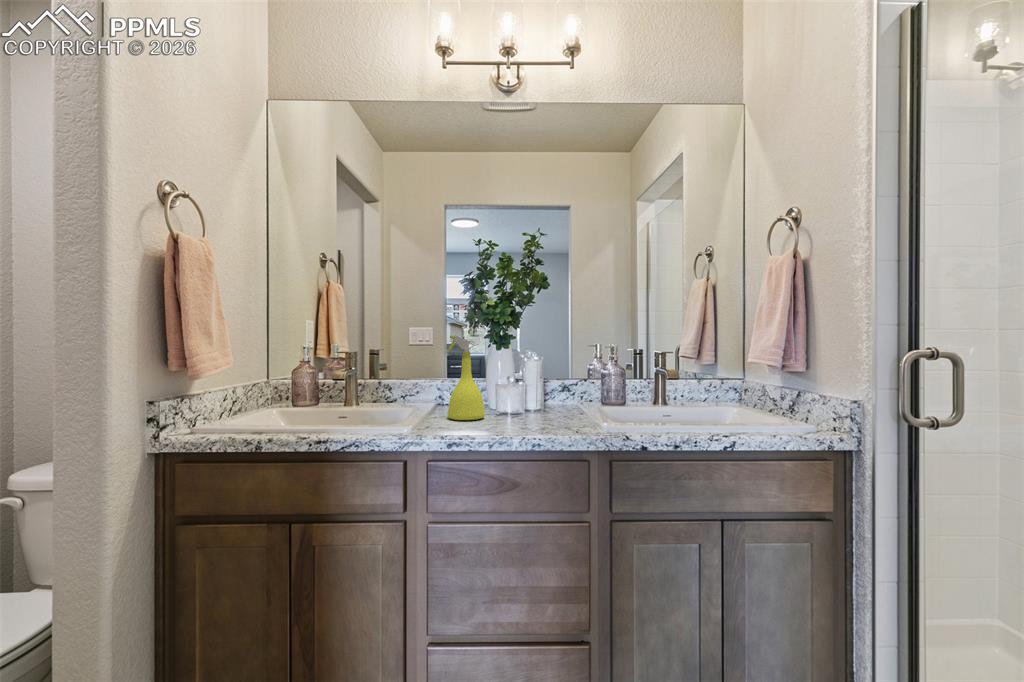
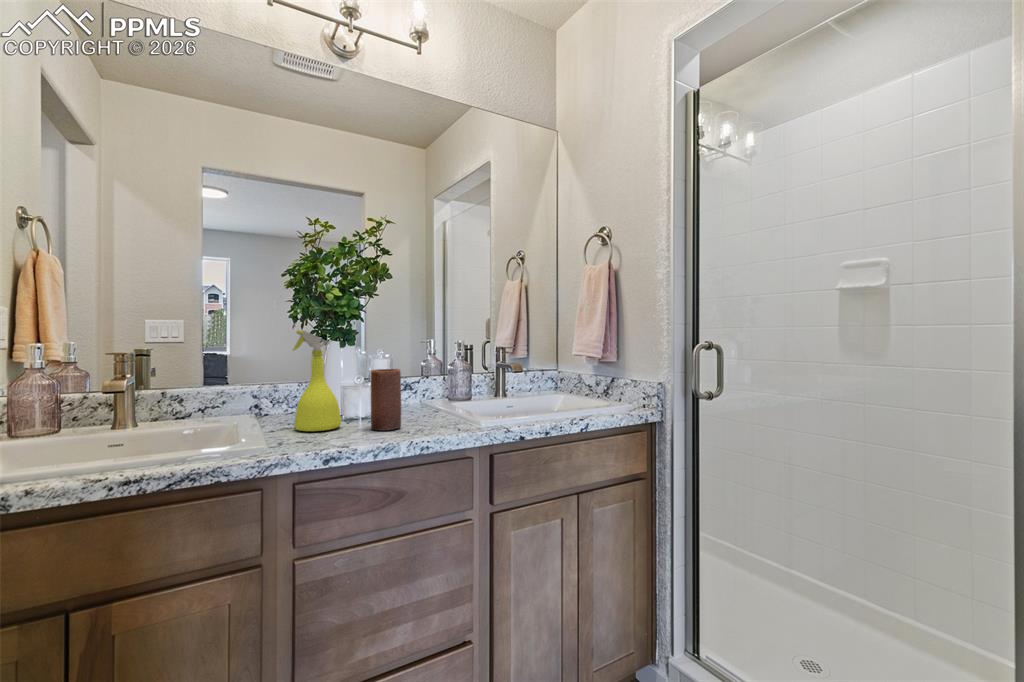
candle: none [504,370,530,425] -> present [371,369,401,431]

